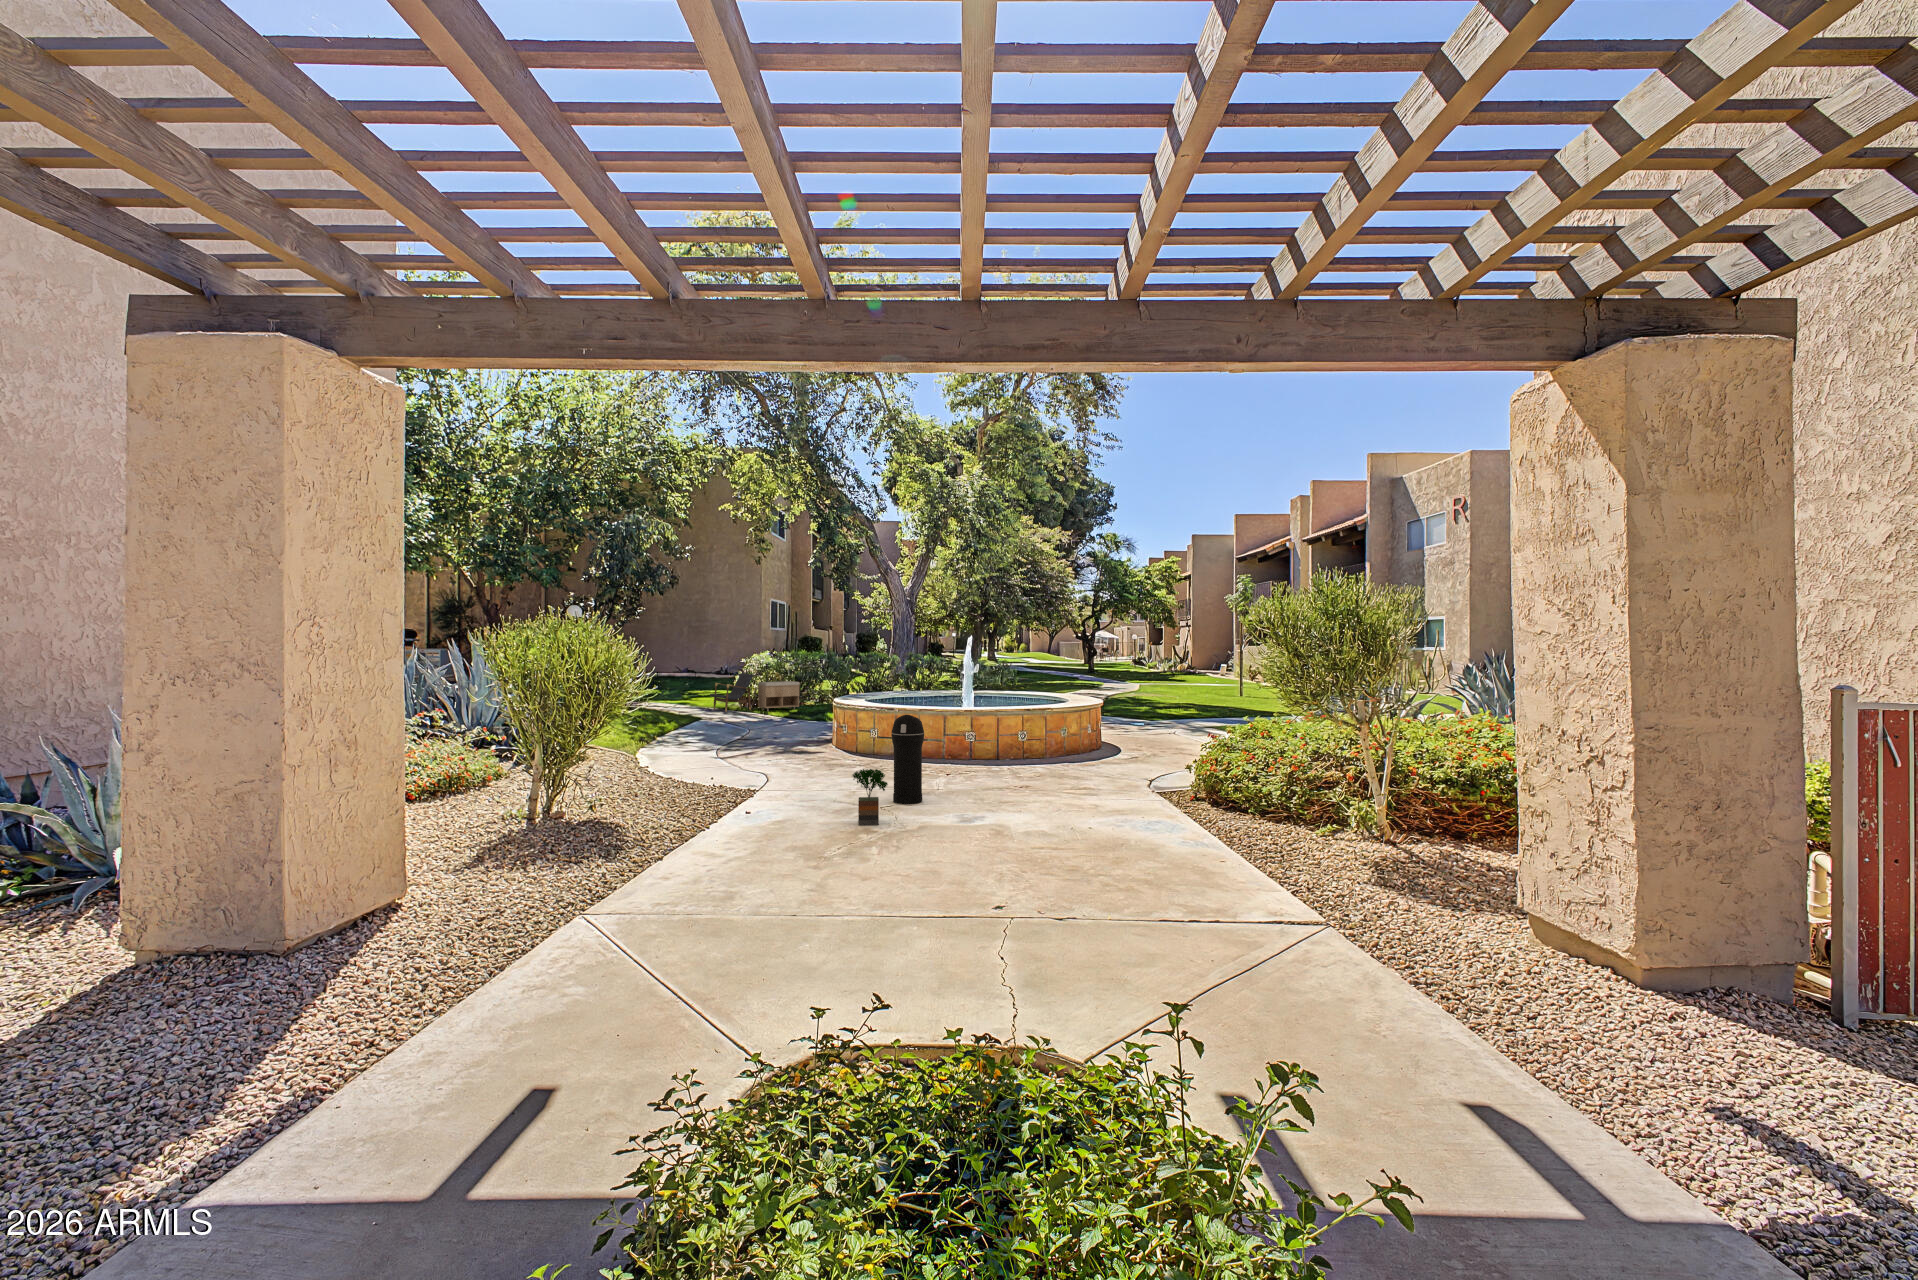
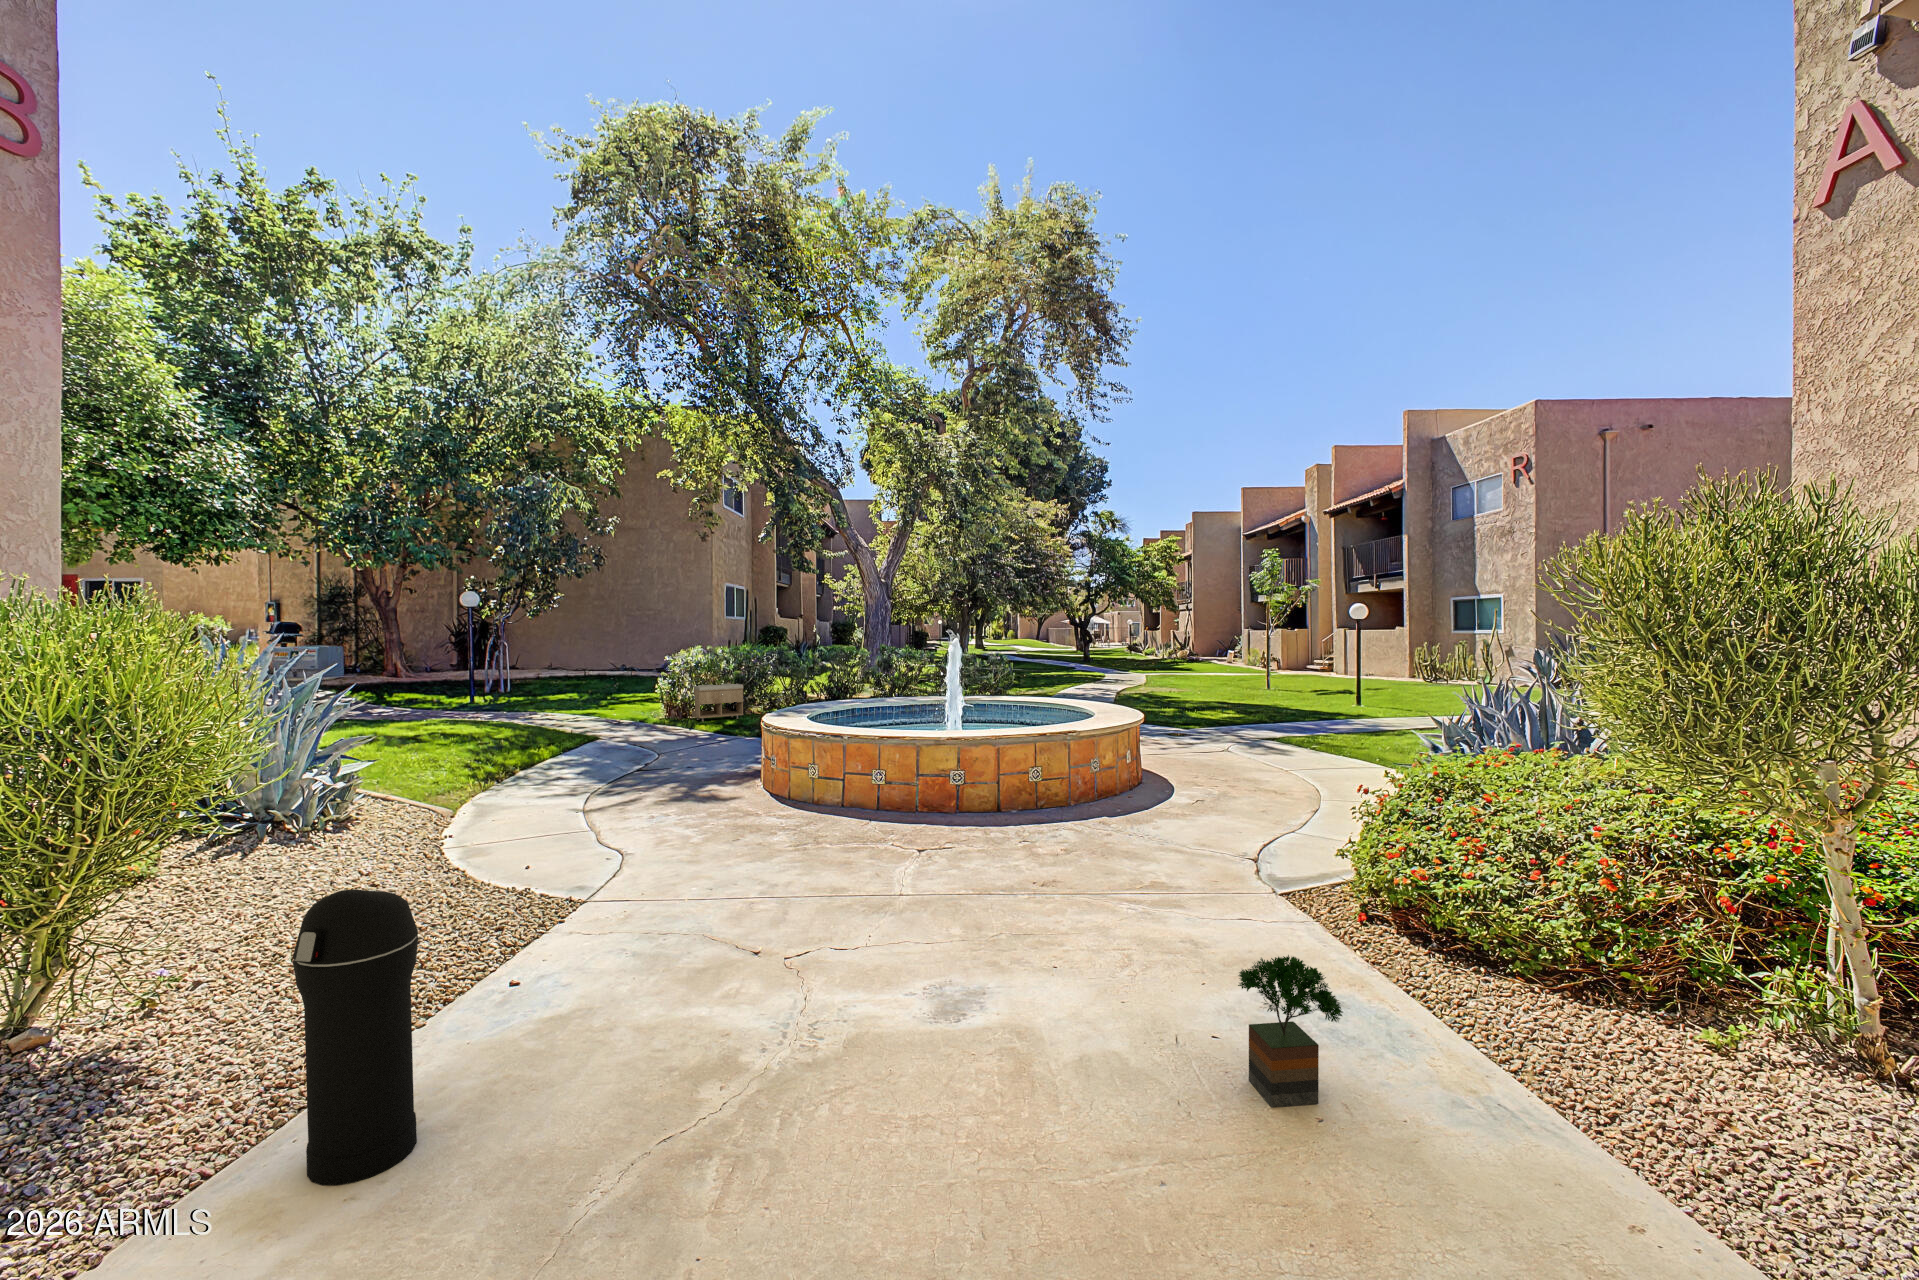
lounge chair: present [710,673,753,711] -> none [630,674,684,723]
trash can: present [891,715,924,804] -> present [293,889,418,1185]
potted tree: present [852,769,888,825] -> present [1238,955,1343,1108]

